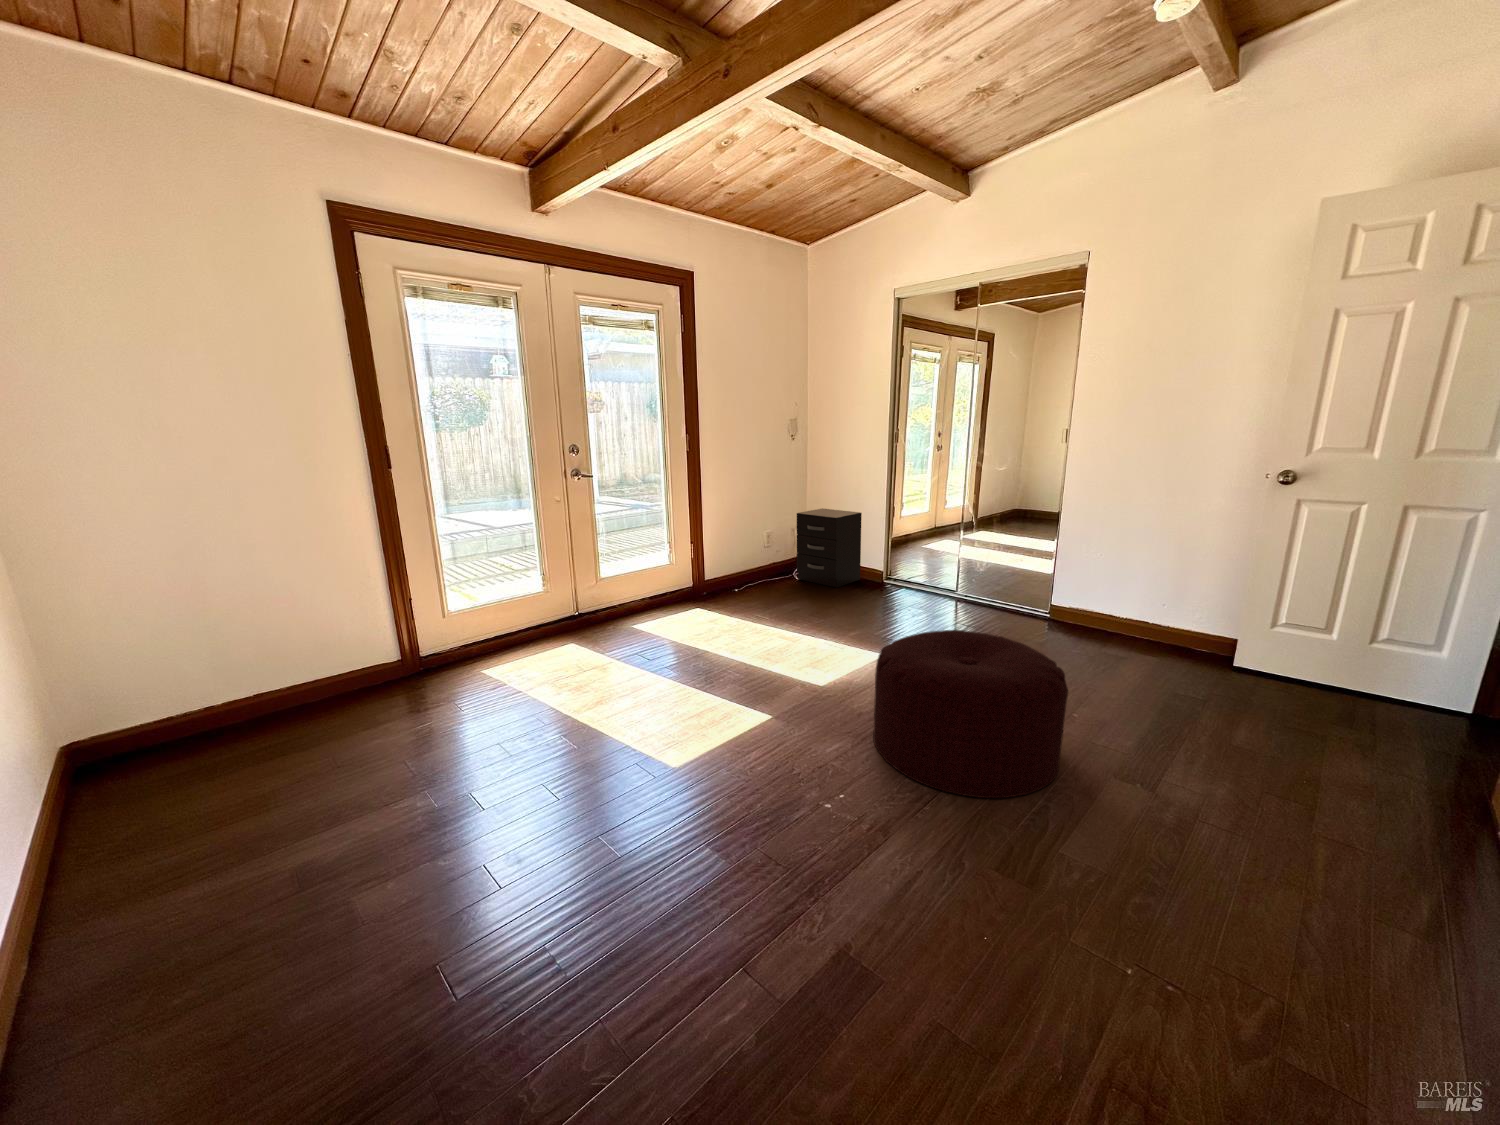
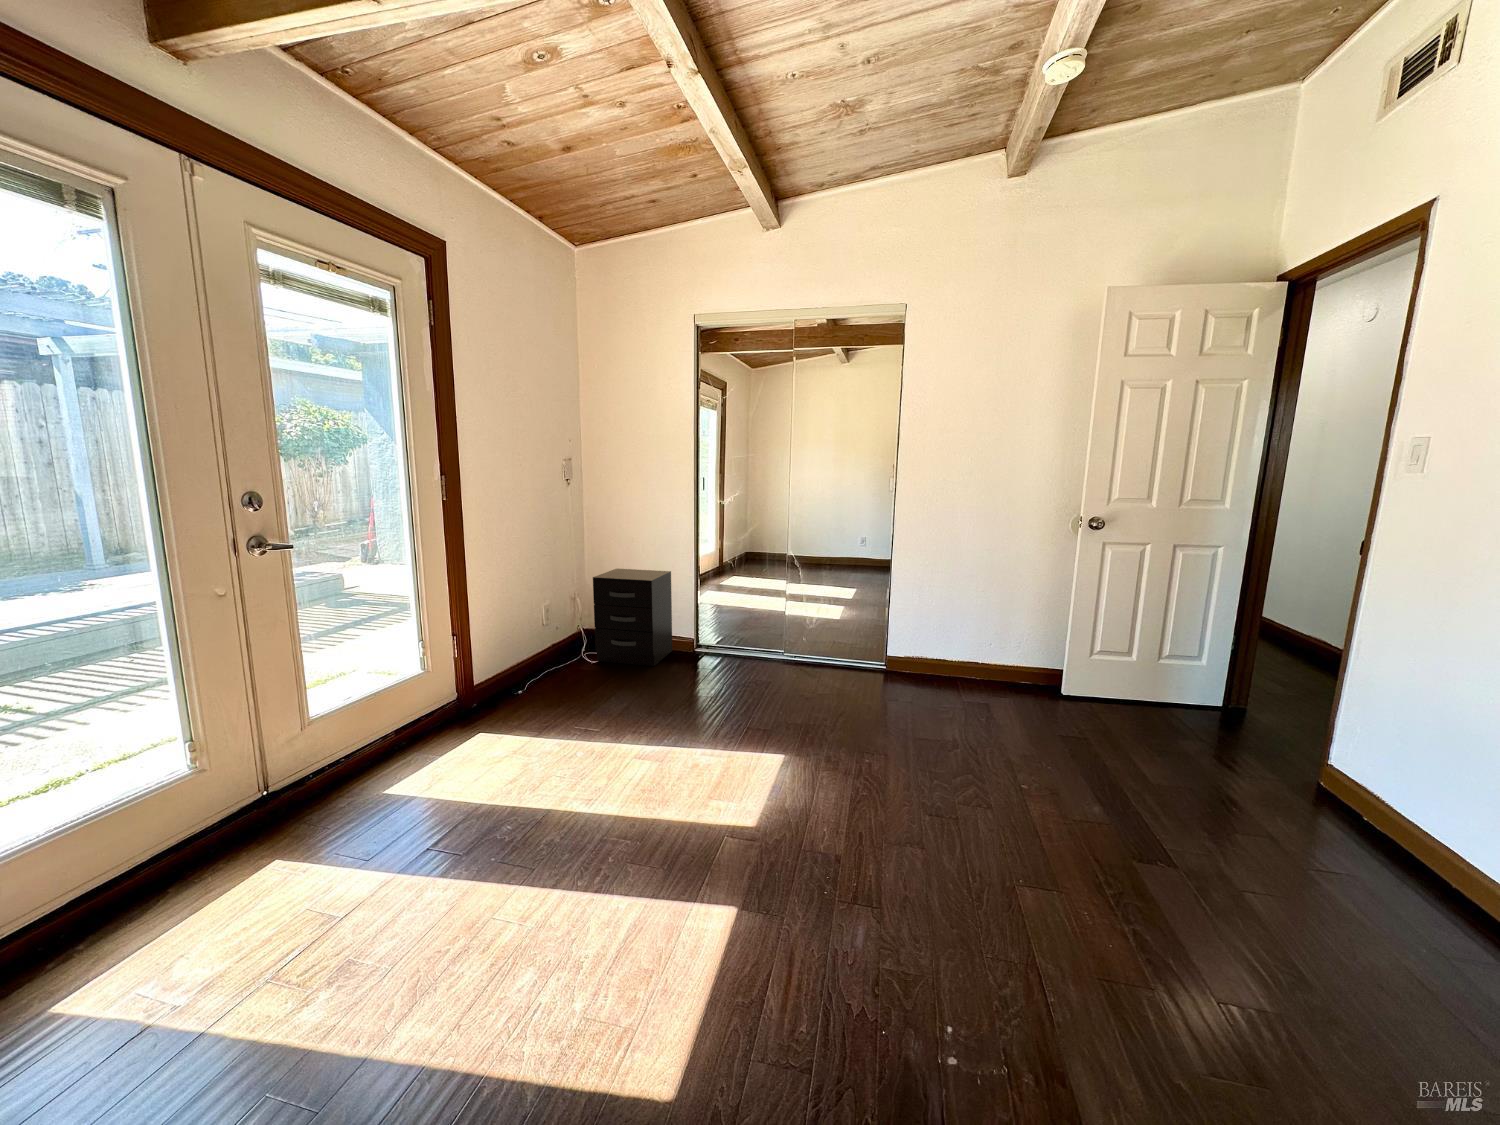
ottoman: present [873,630,1068,798] -> none [872,718,1123,962]

